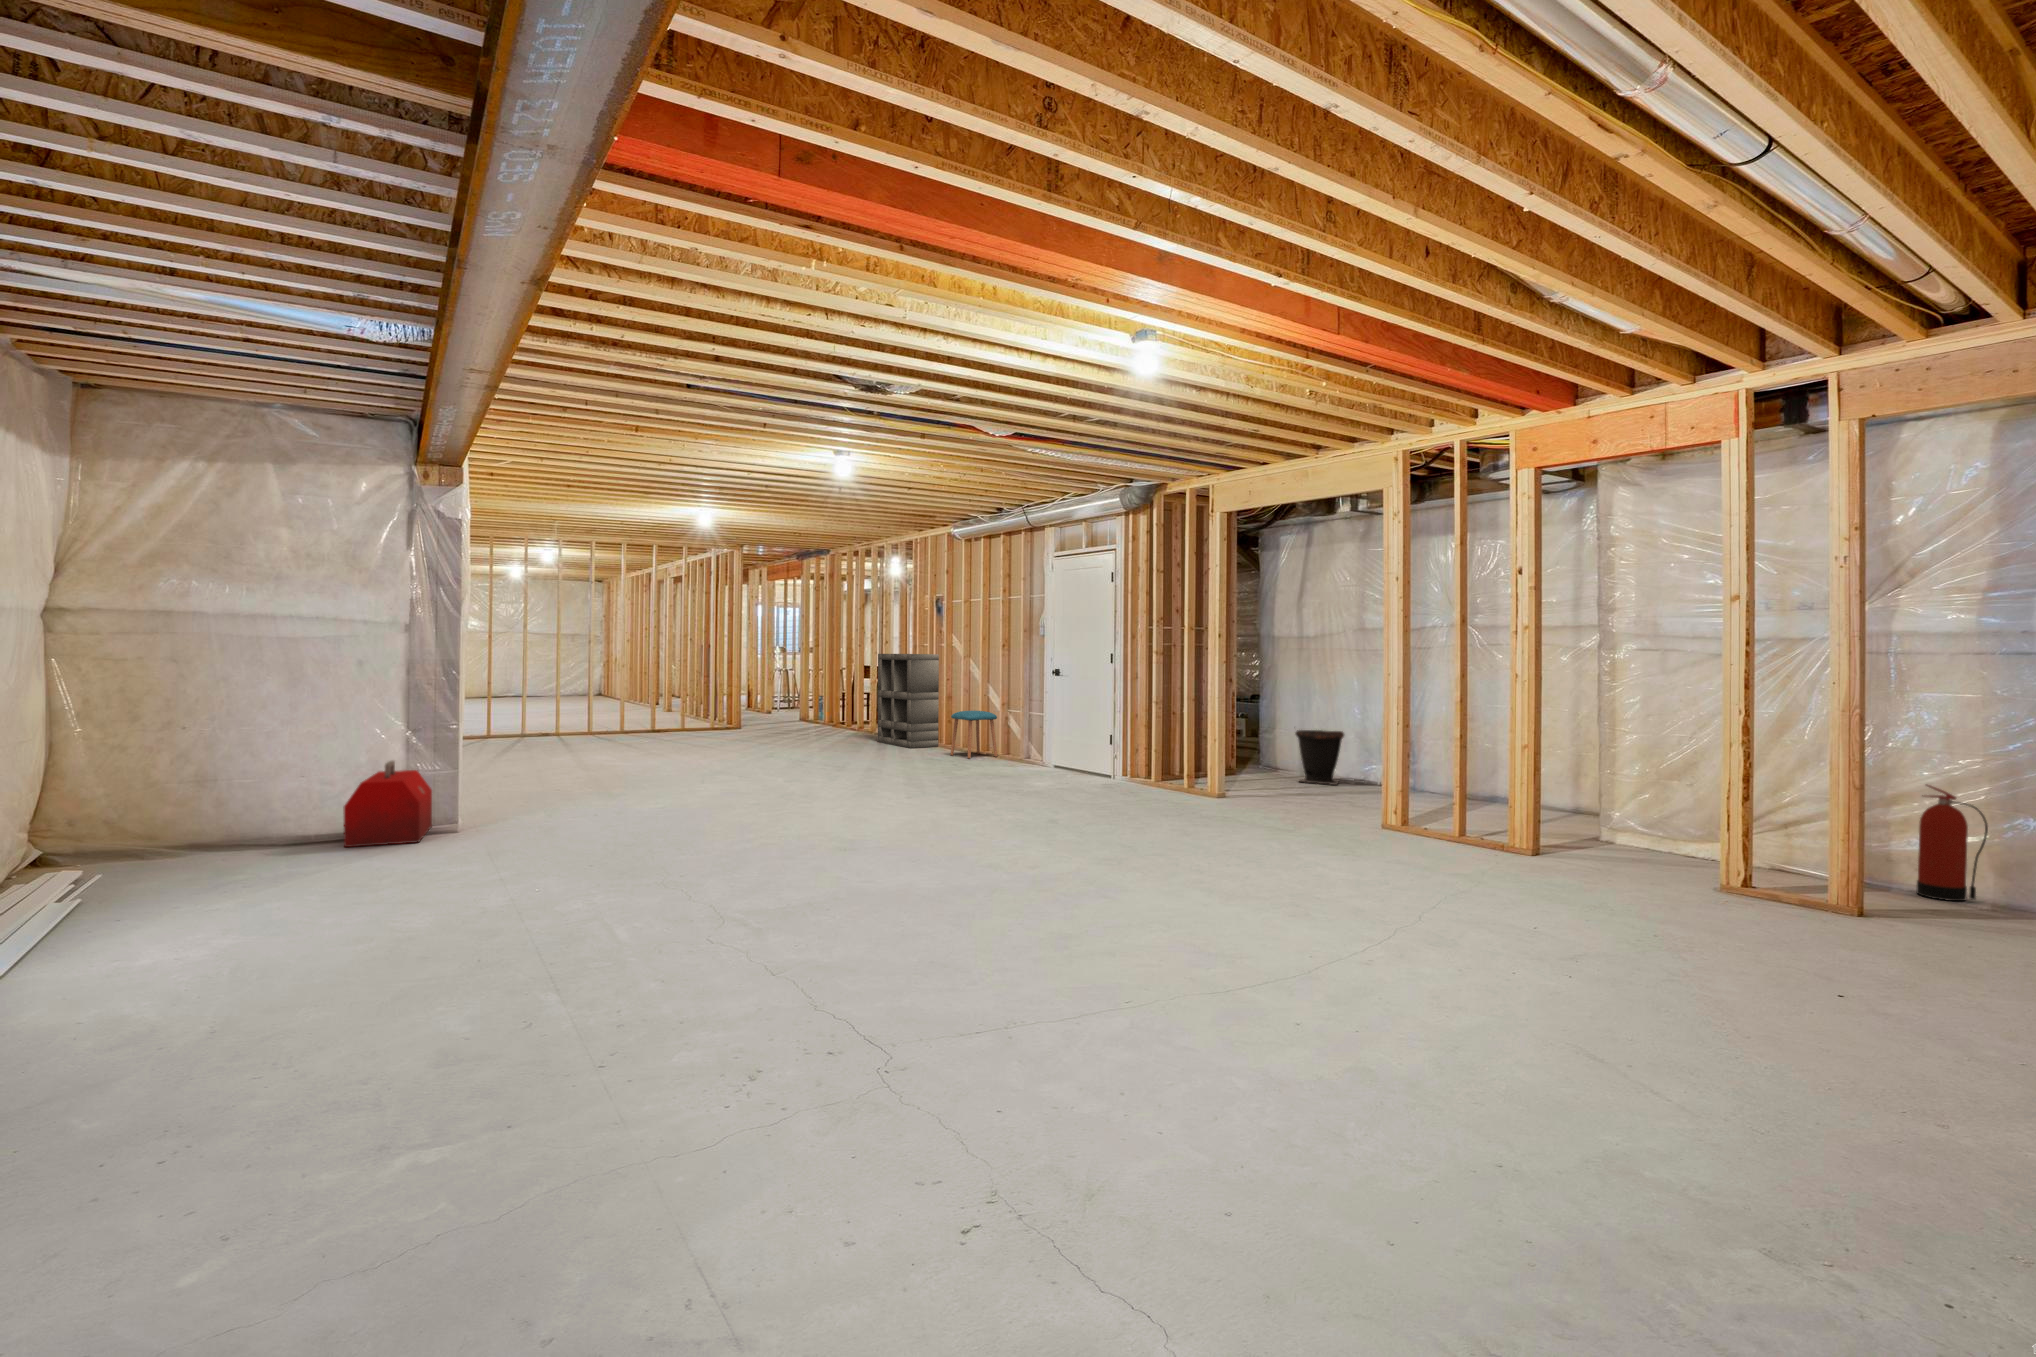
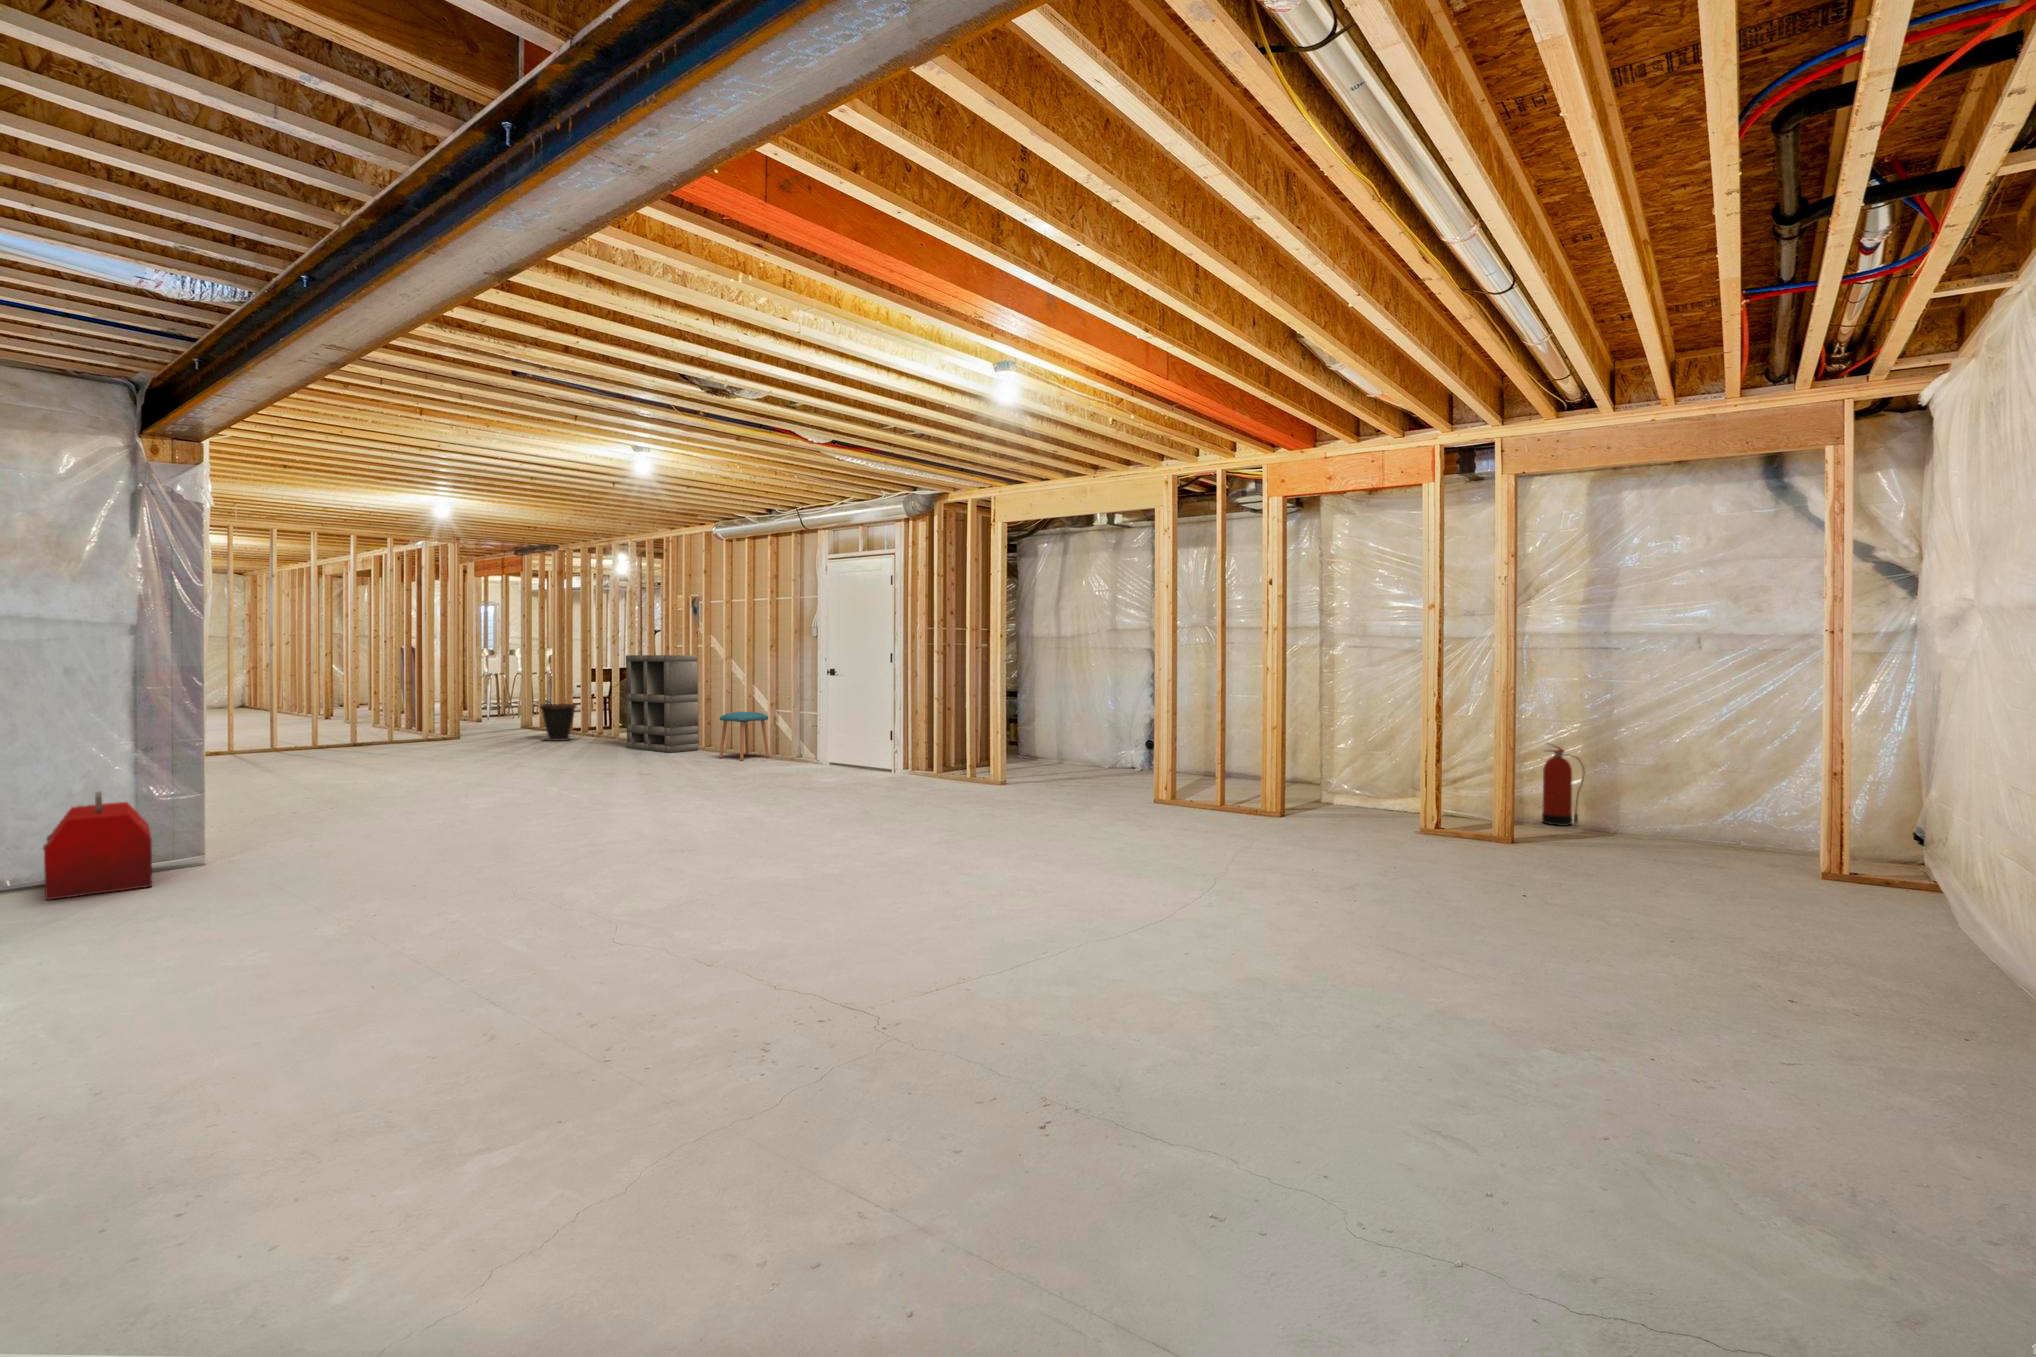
bucket: present [1295,730,1344,785] -> present [540,704,577,741]

